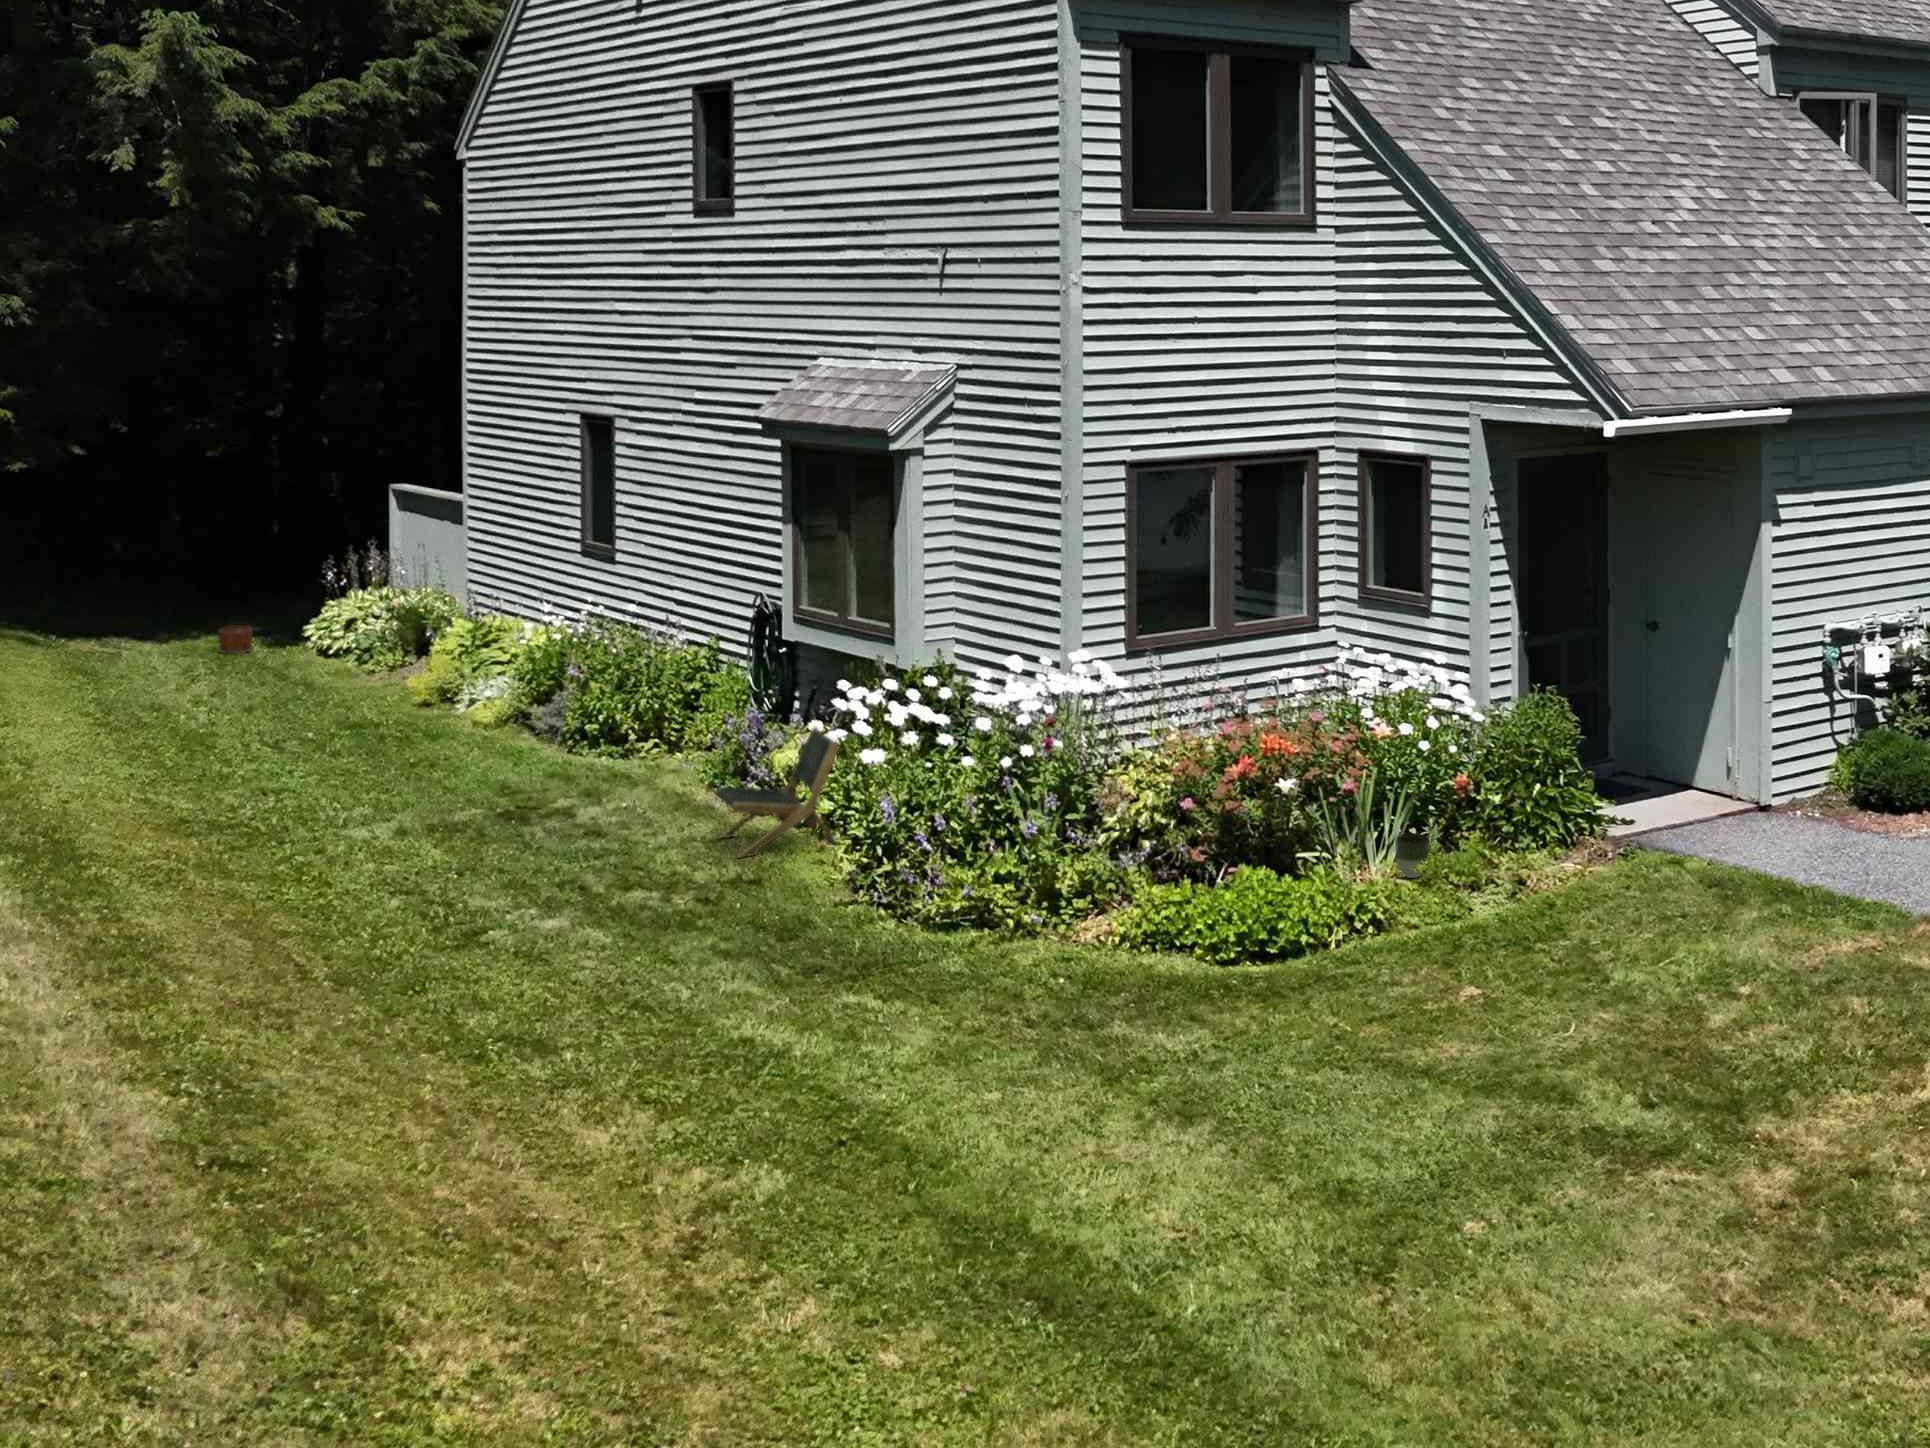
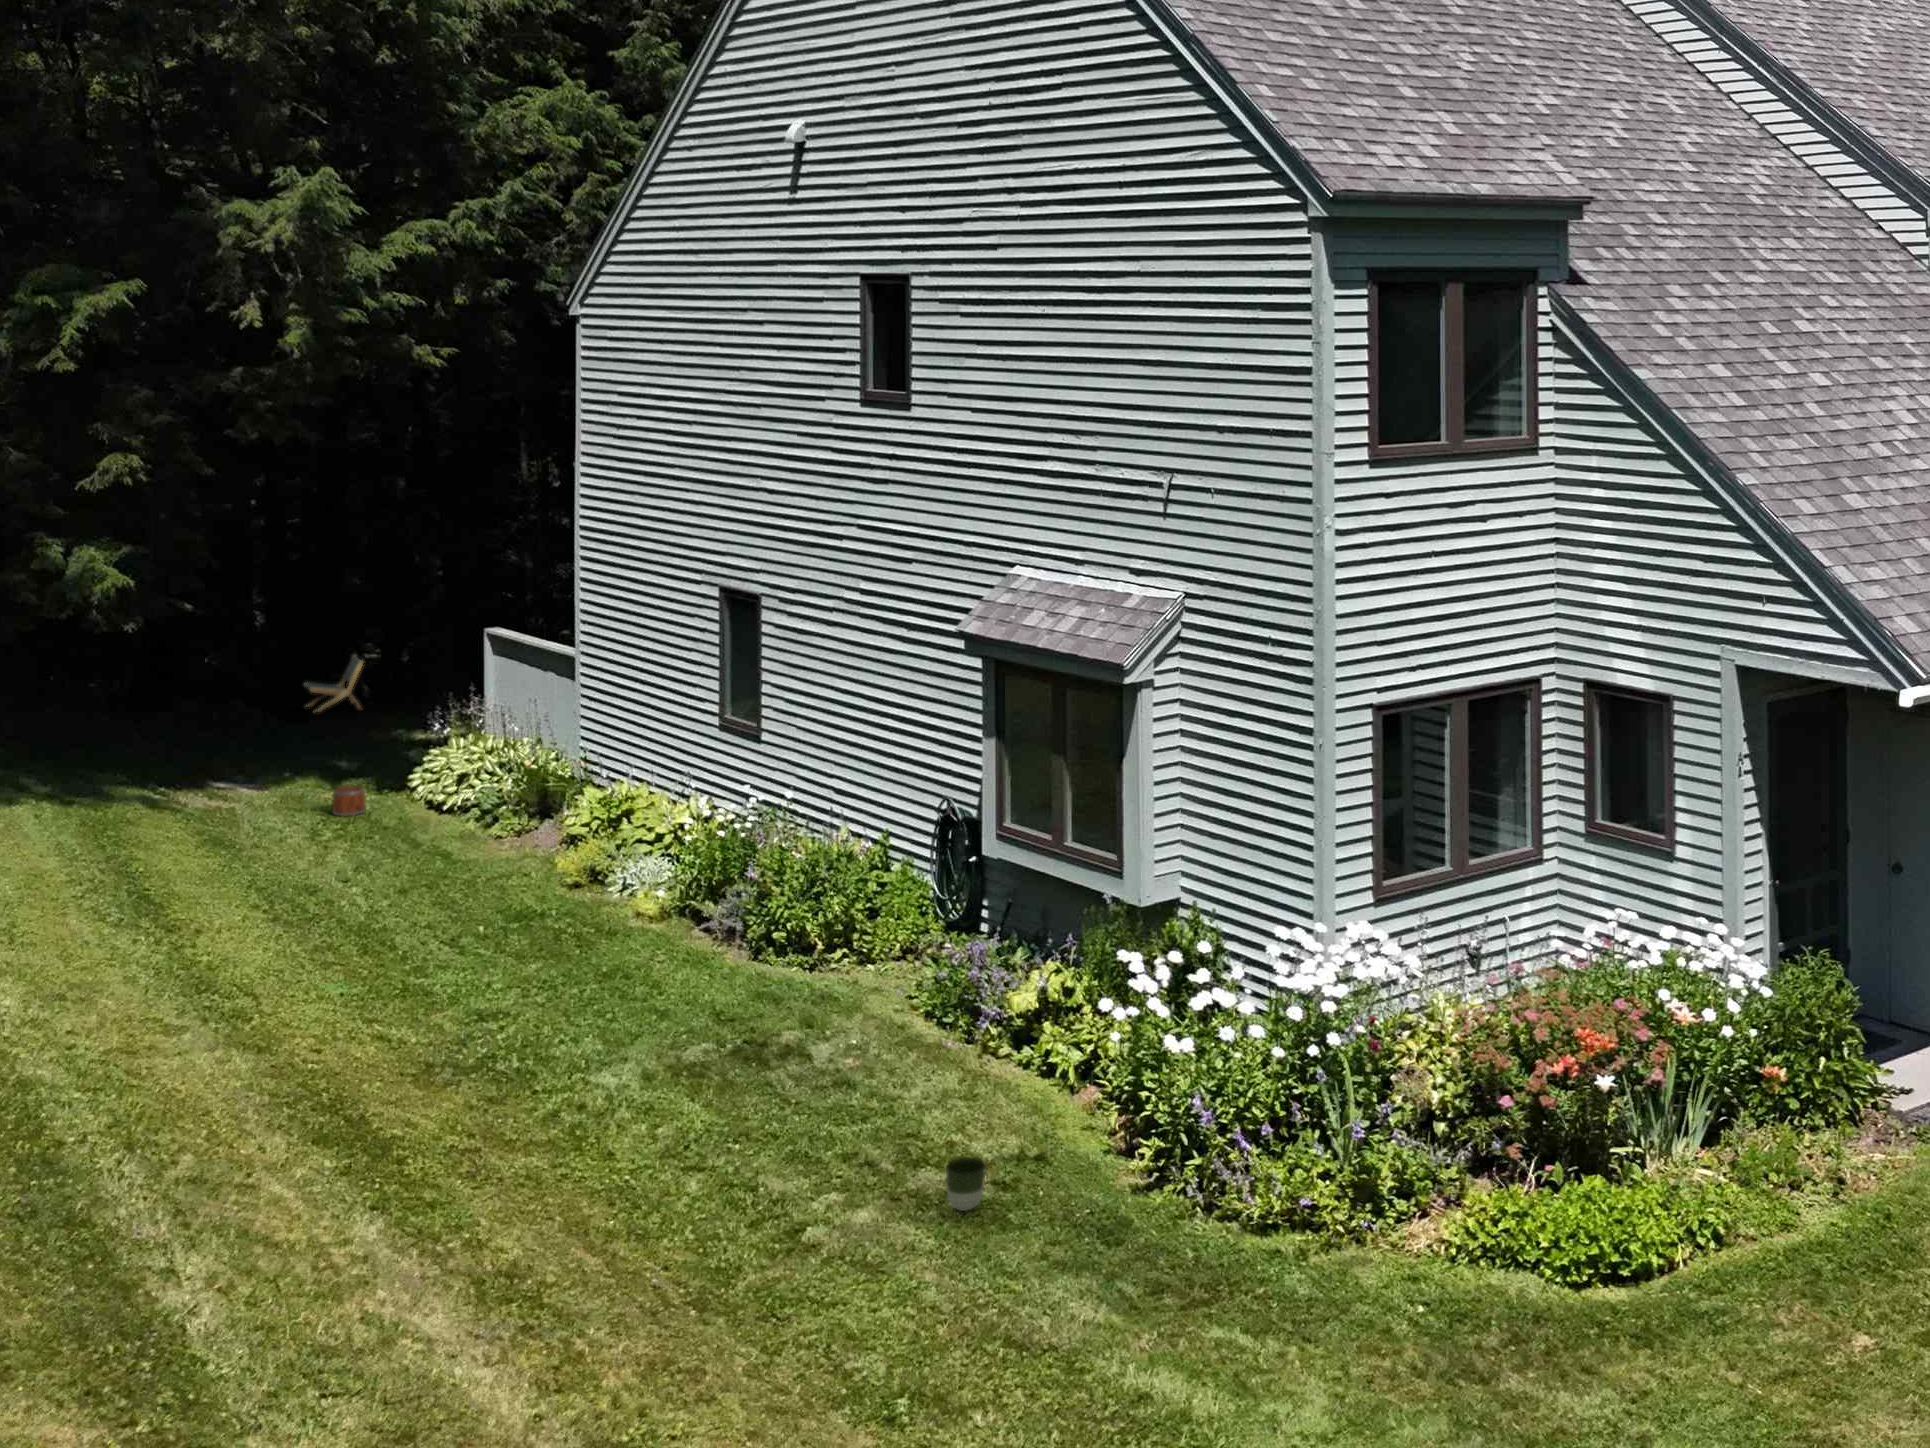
lounge chair: present [716,727,839,858] -> present [305,656,363,712]
planter: present [1395,833,1430,878] -> present [946,1157,986,1211]

